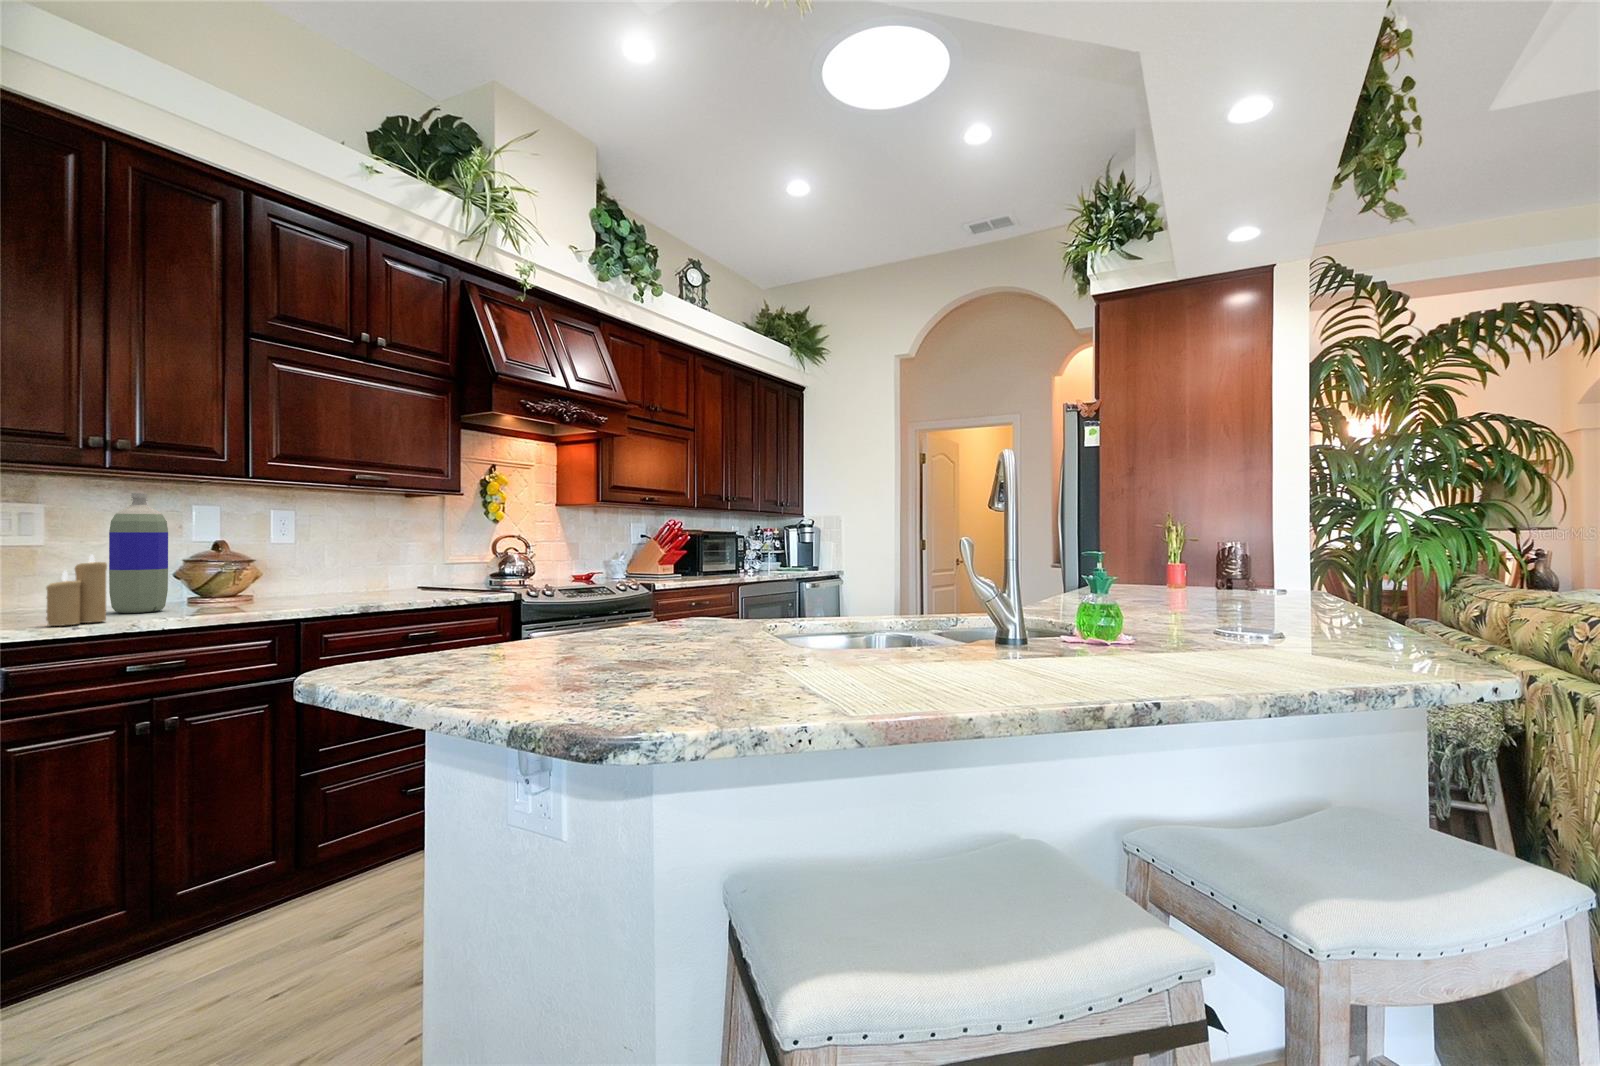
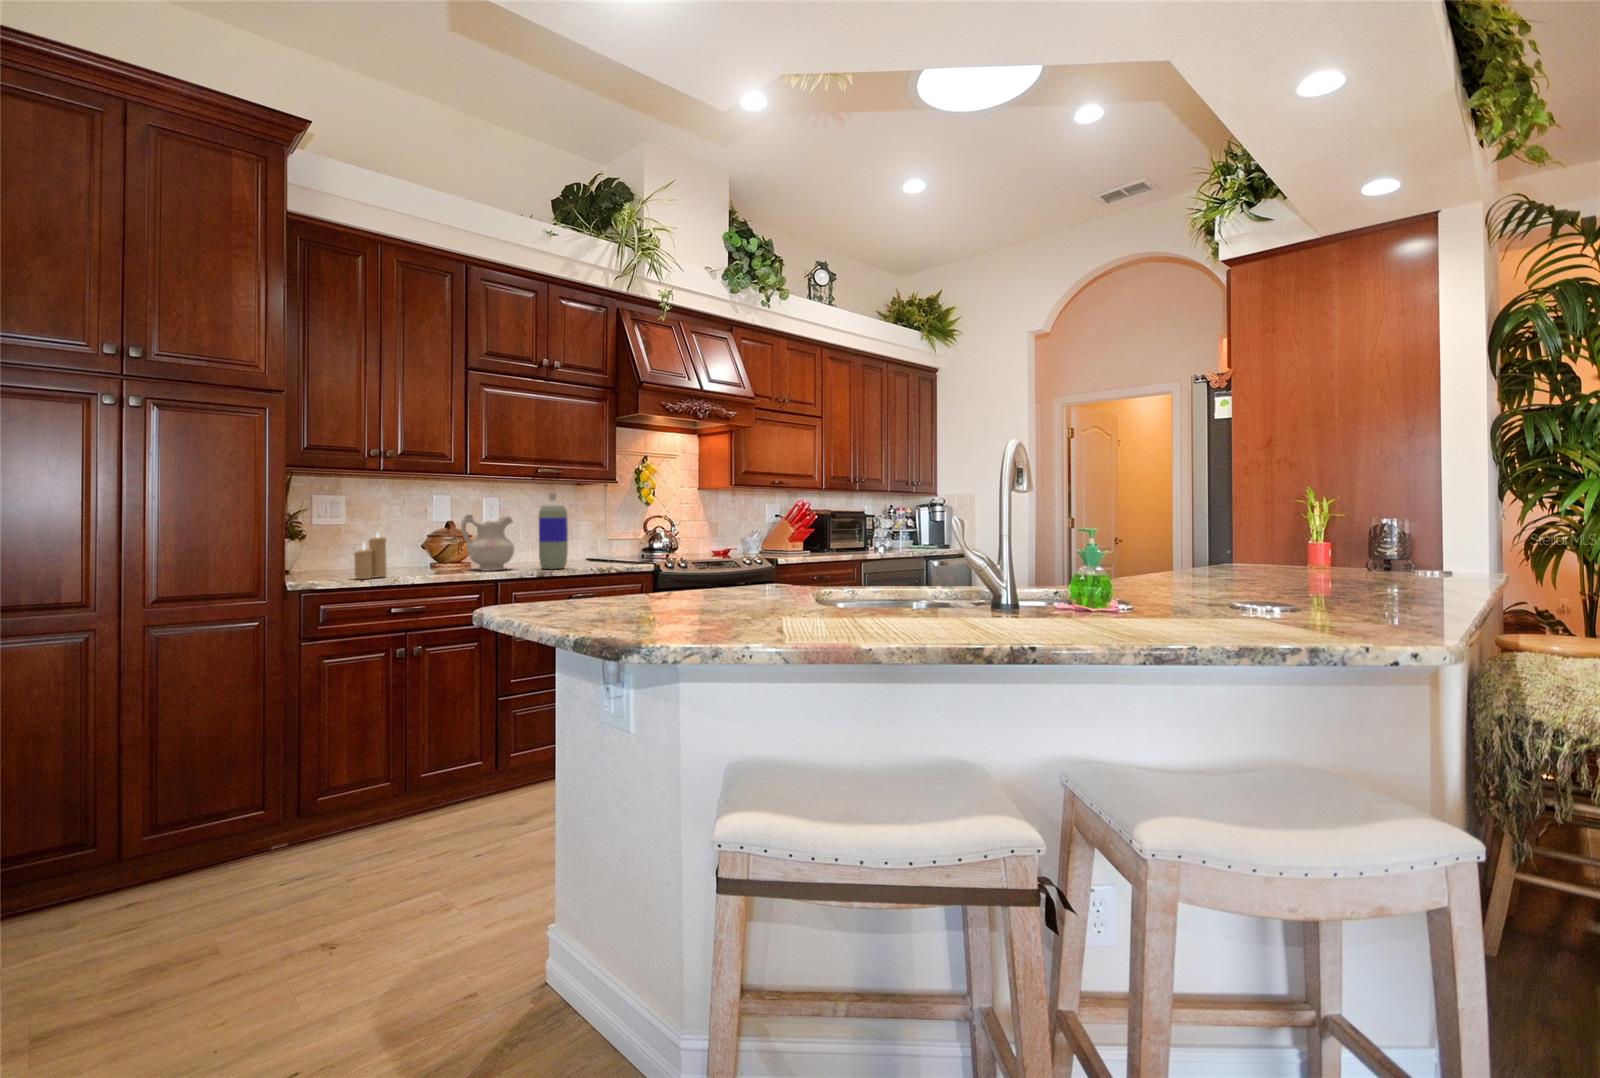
bottle: present [109,493,168,613] -> present [539,493,568,569]
ceramic pitcher: none [236,530,319,607] -> present [461,515,514,570]

